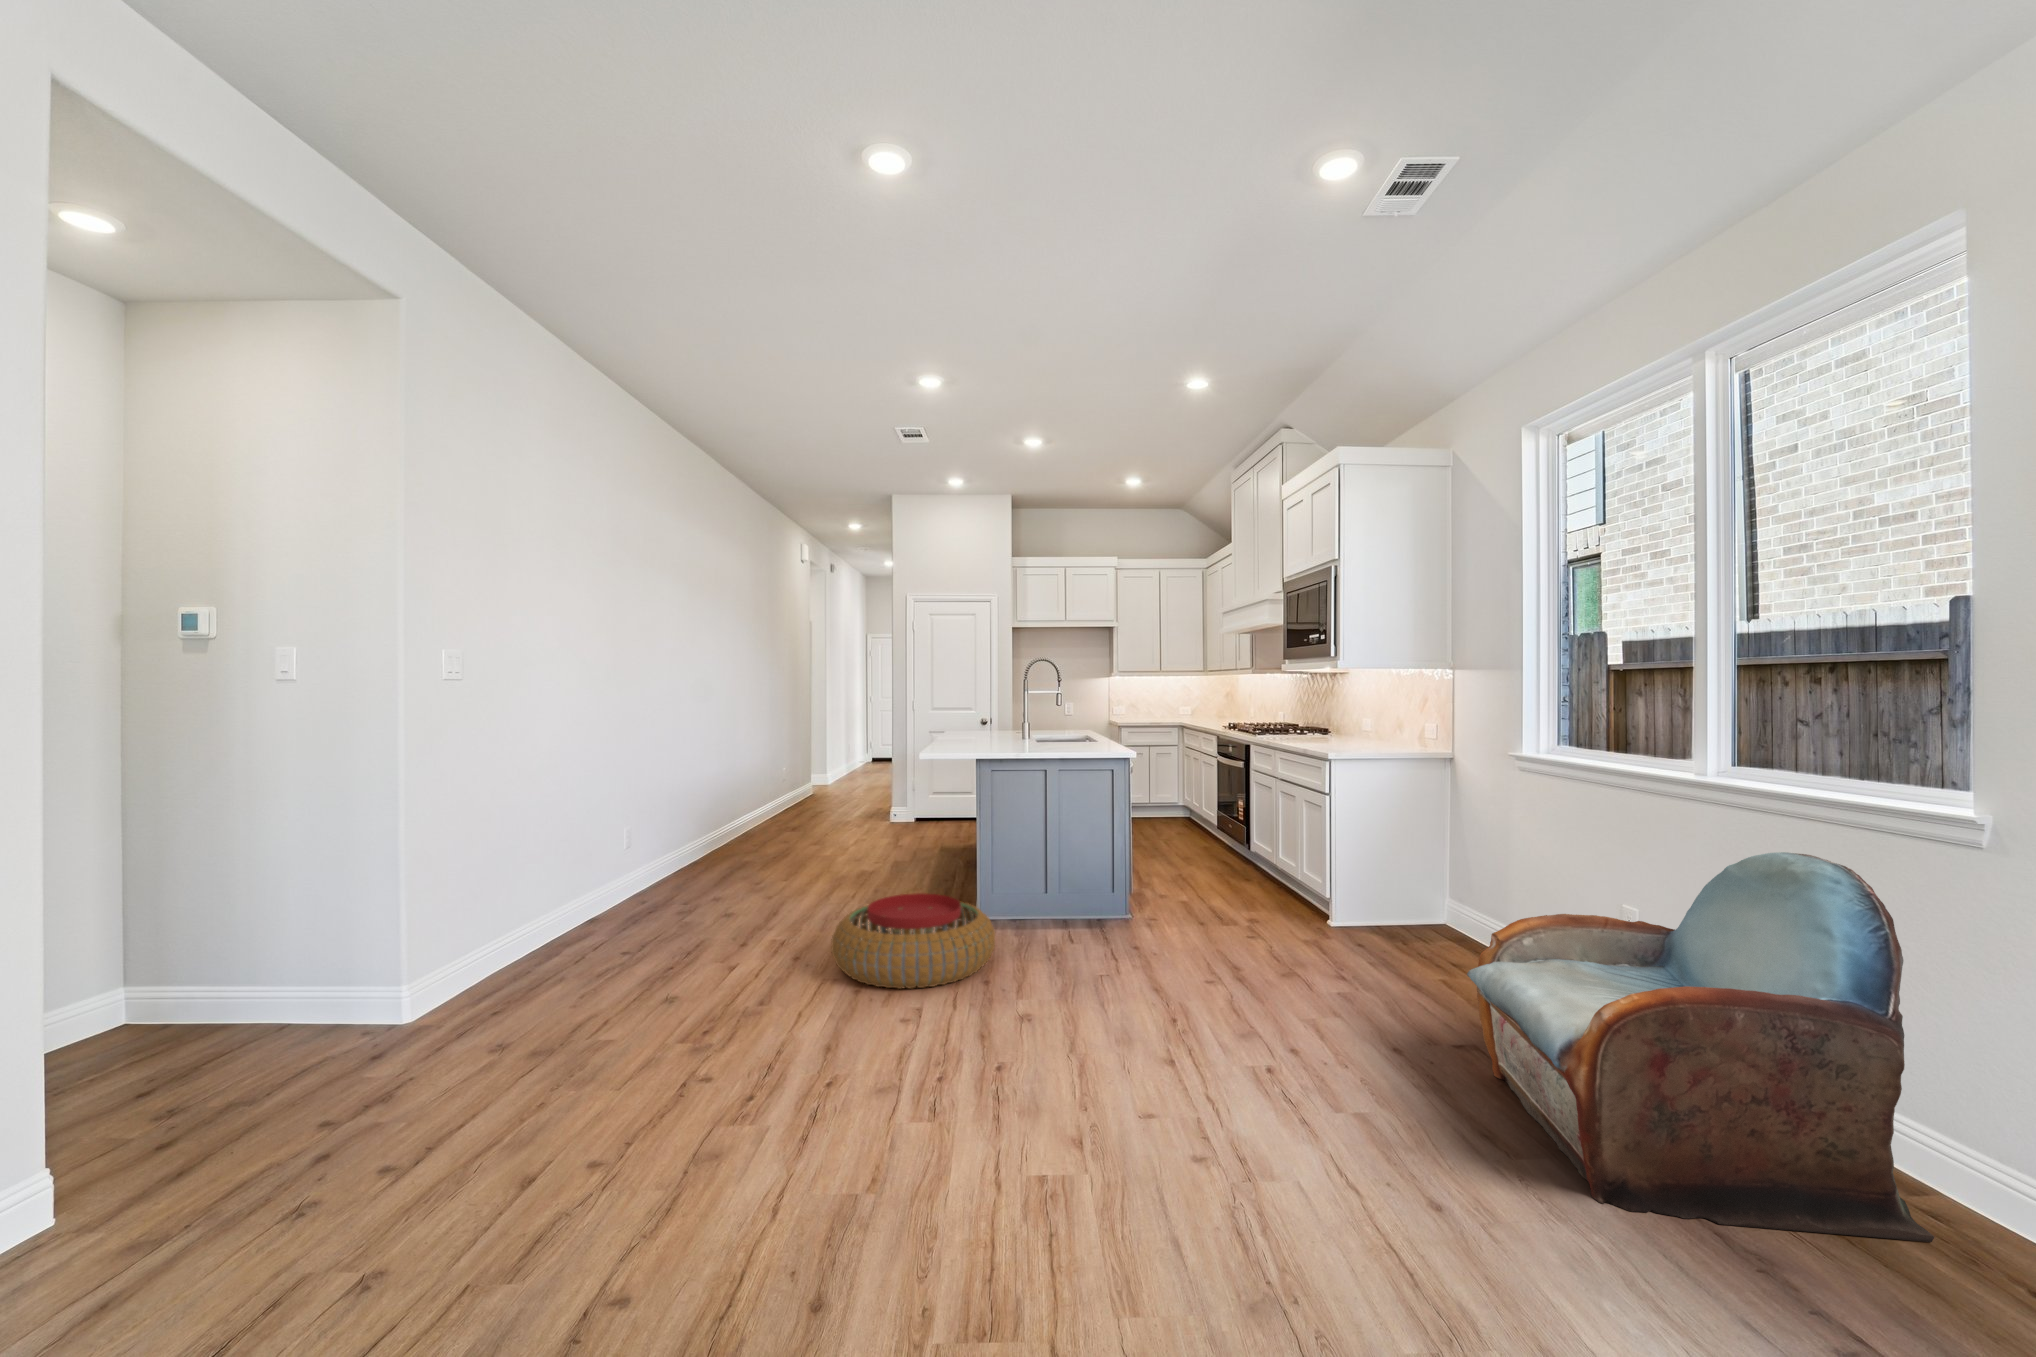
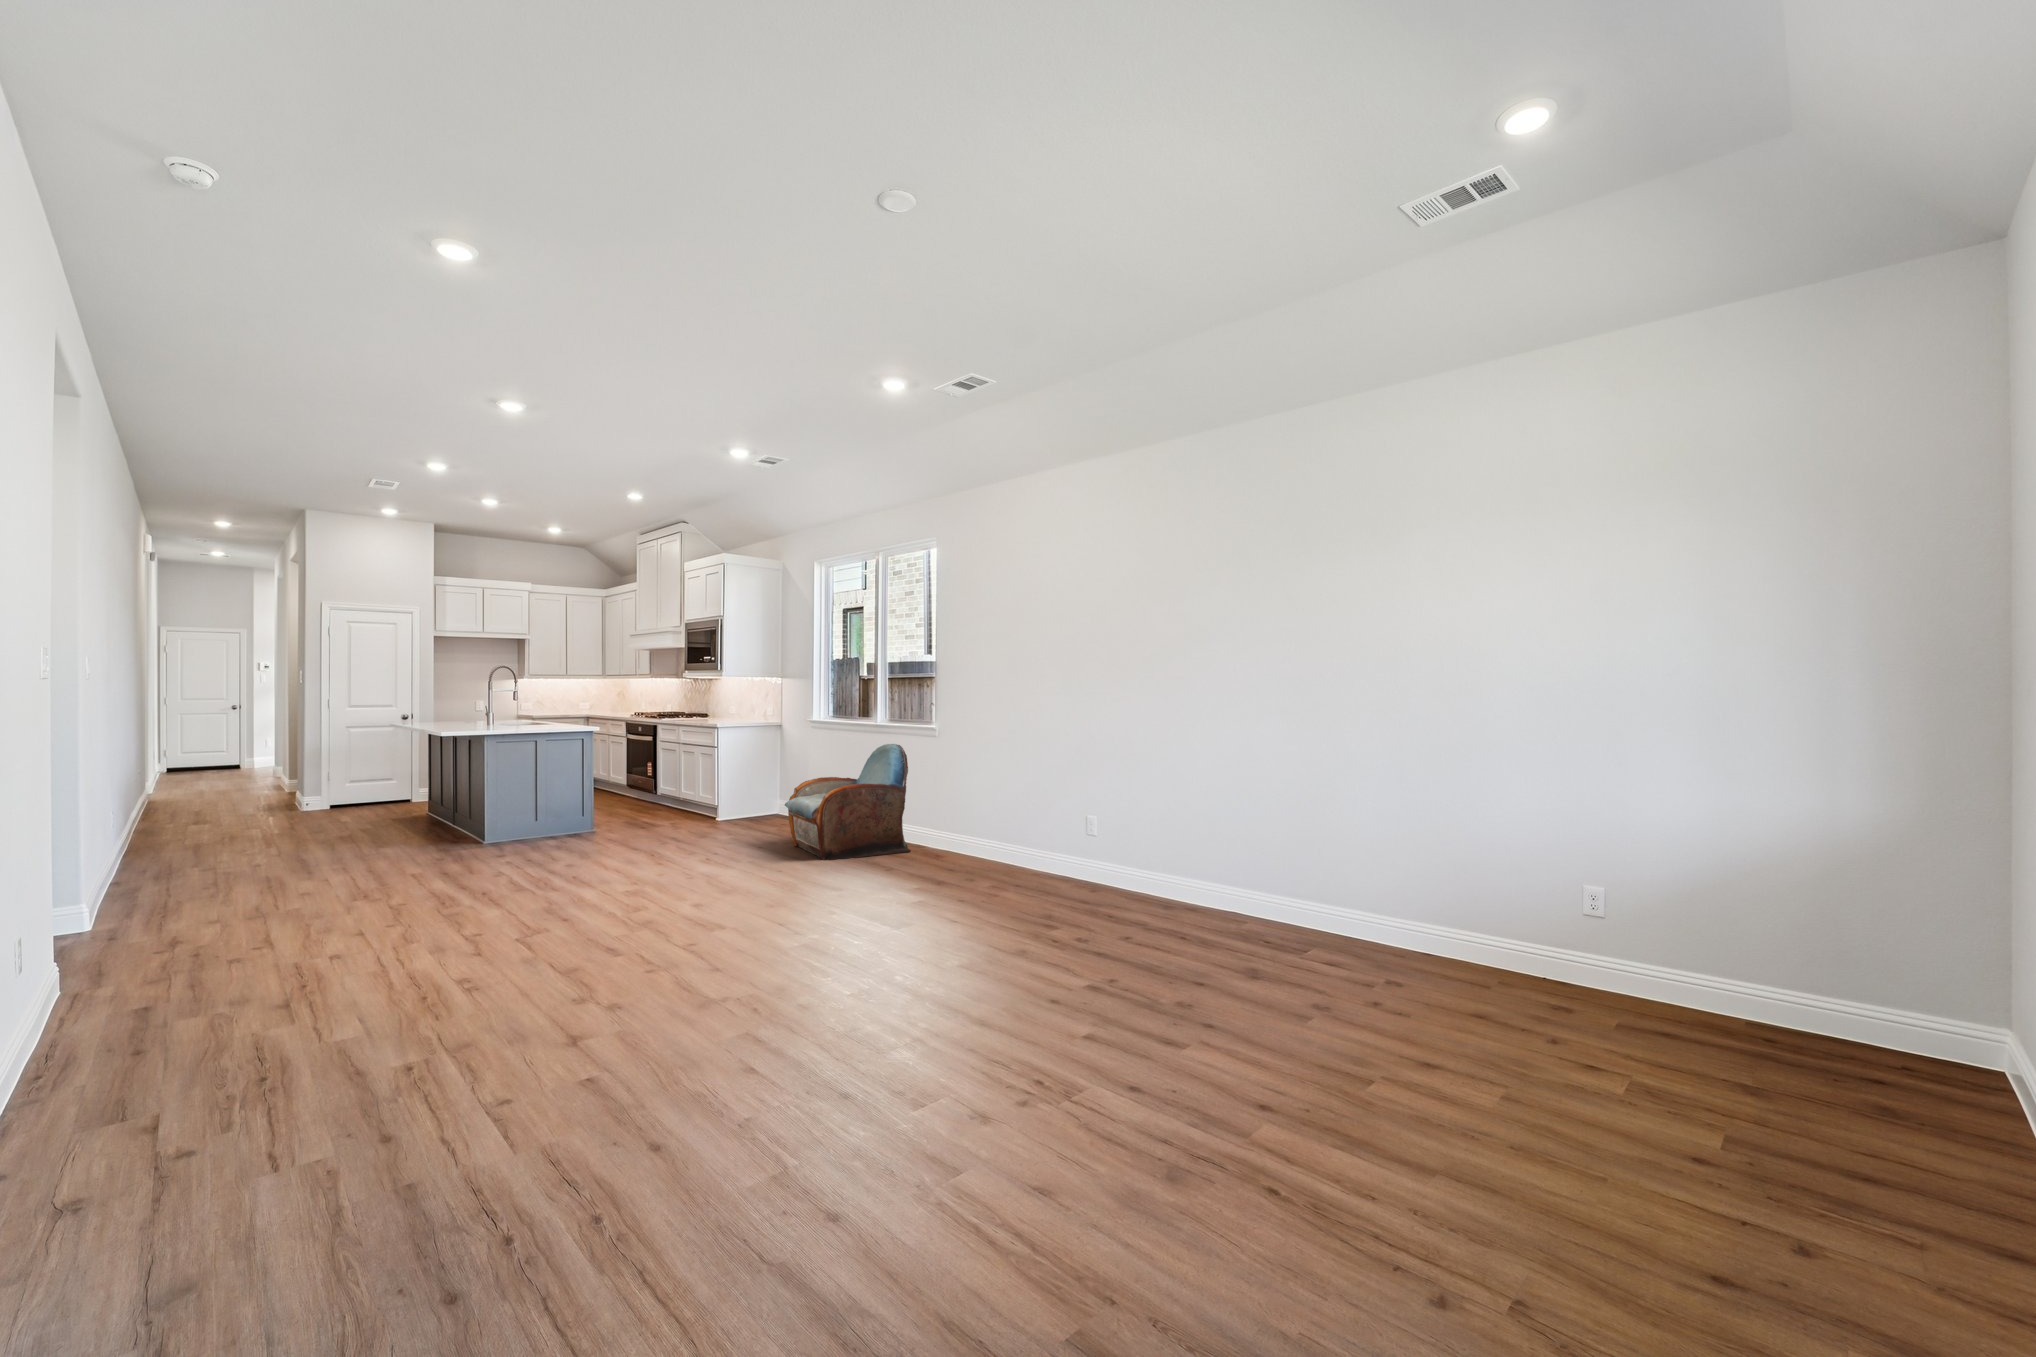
pouf: present [831,893,995,989] -> none [408,817,527,866]

